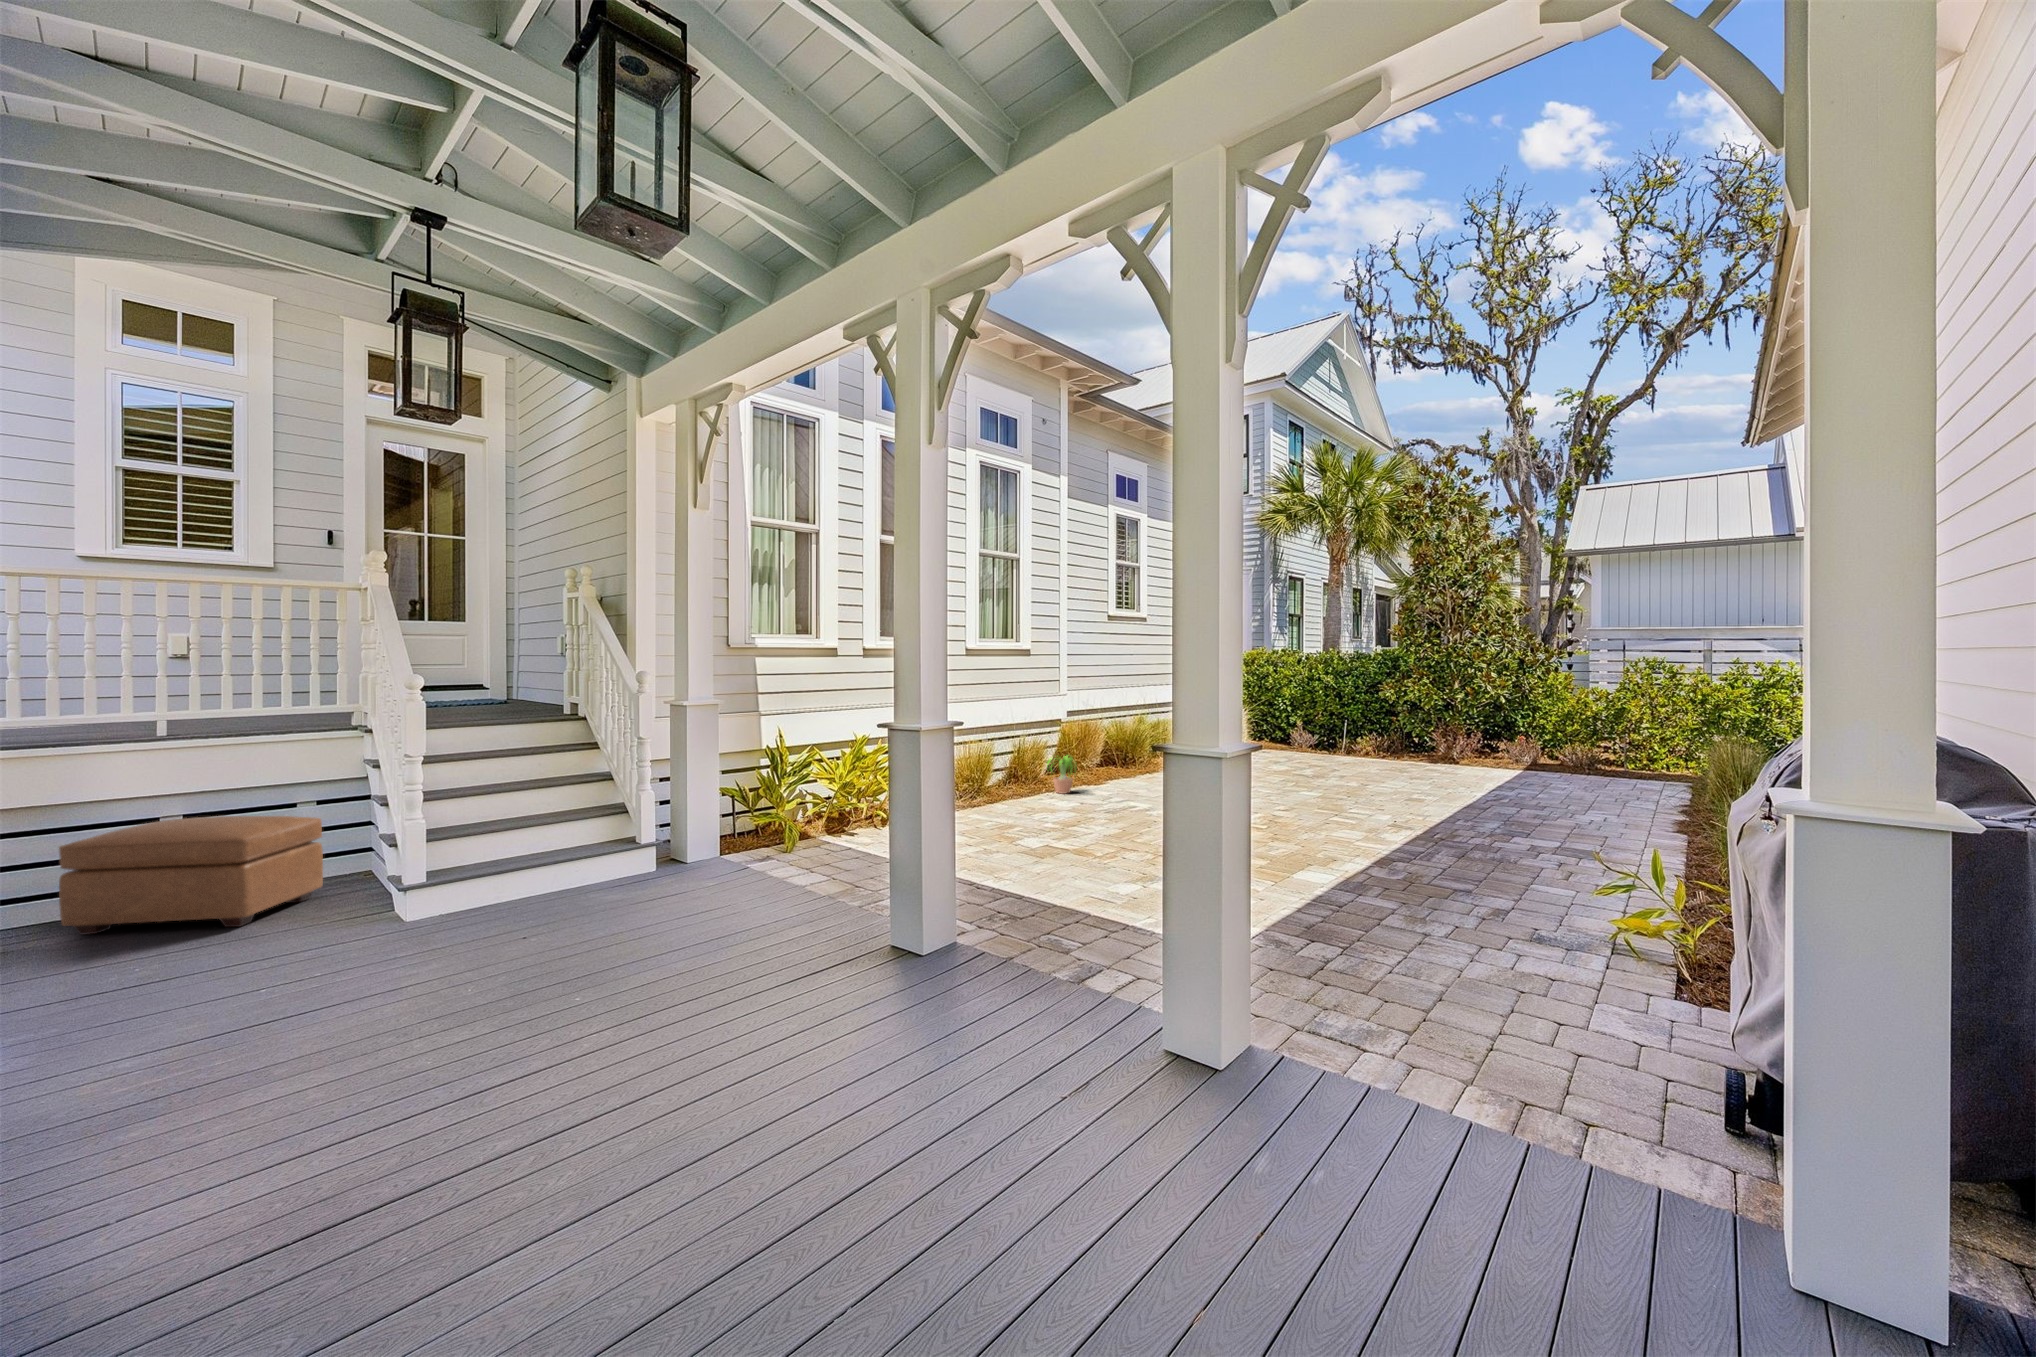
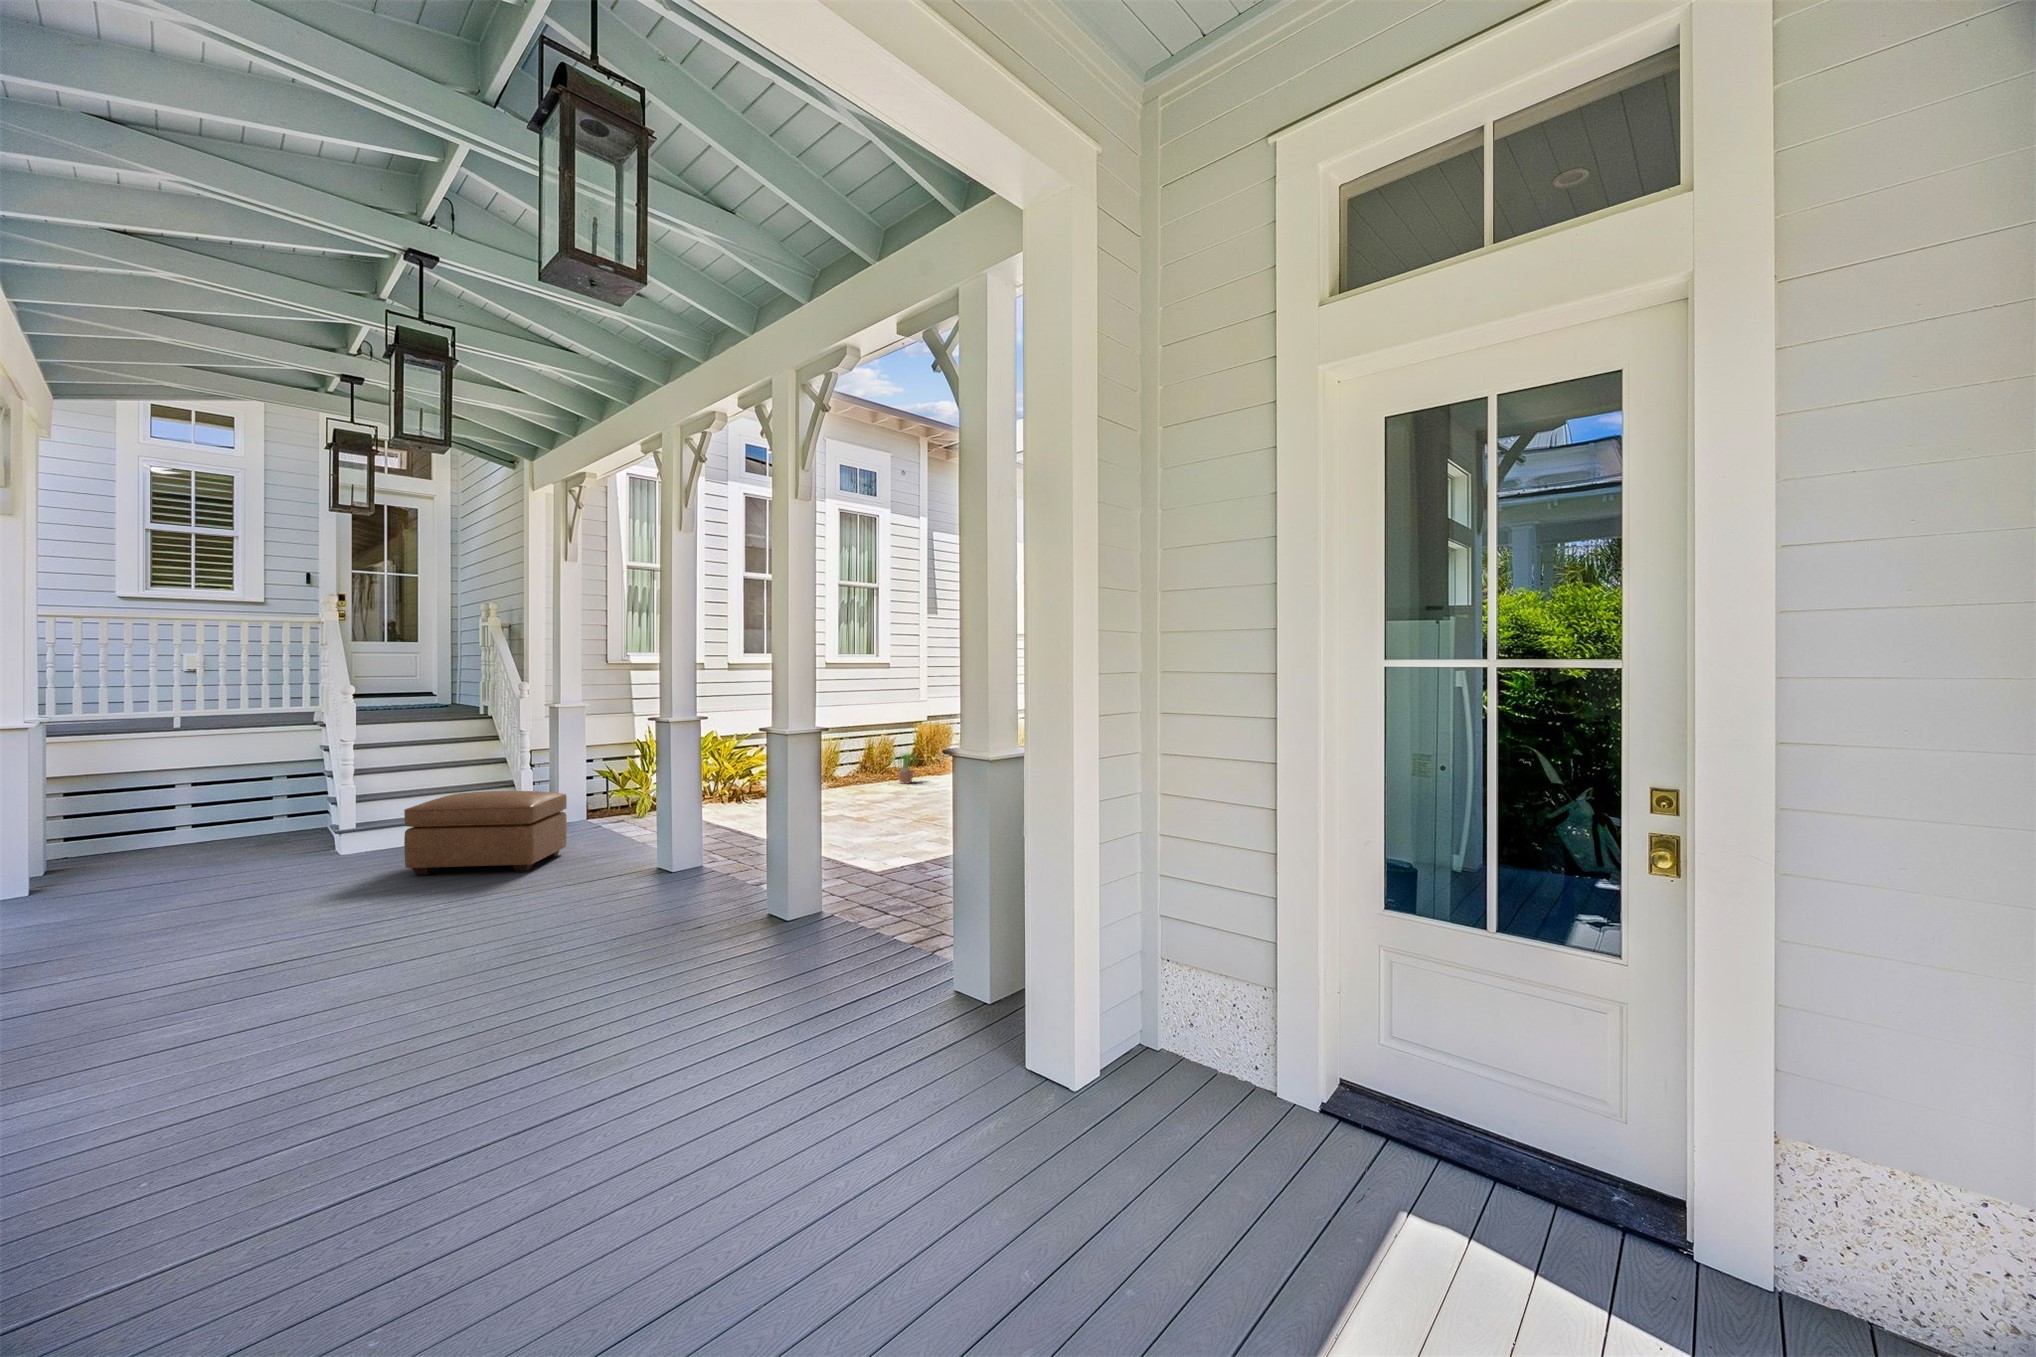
ottoman: present [59,816,323,935] -> present [404,791,567,875]

